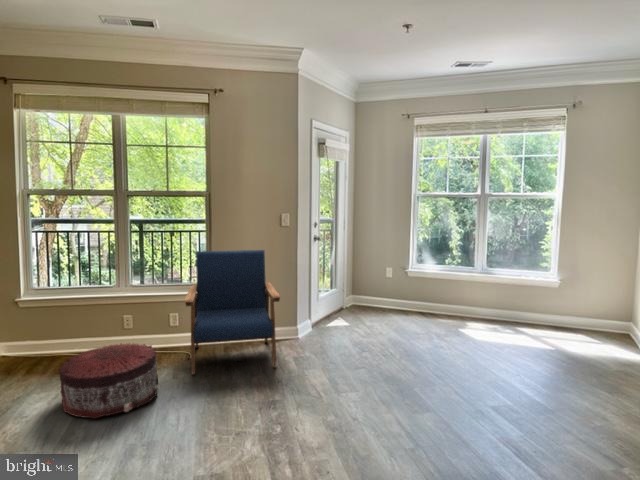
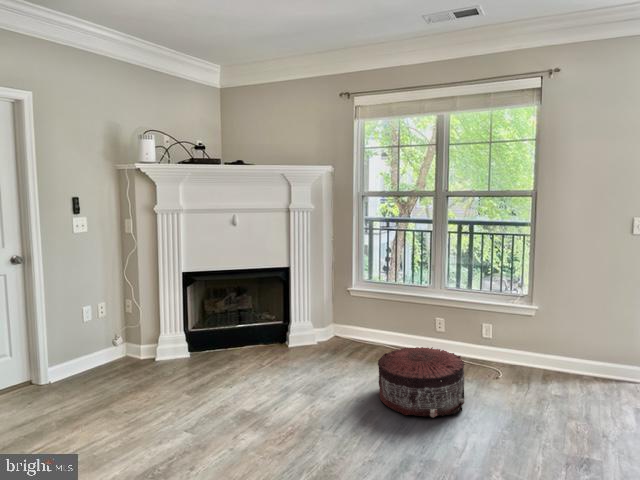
armchair: present [185,250,280,375] -> none [498,260,620,415]

